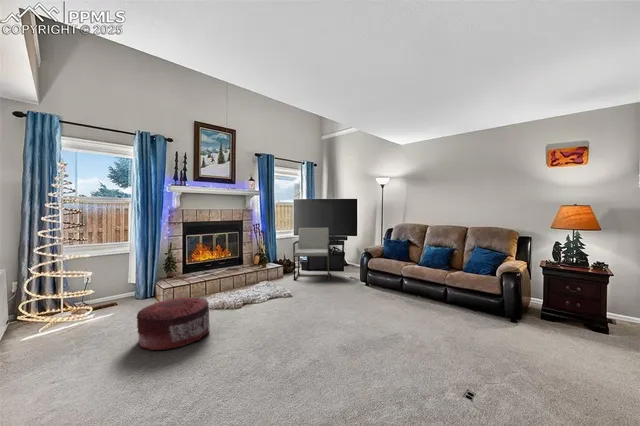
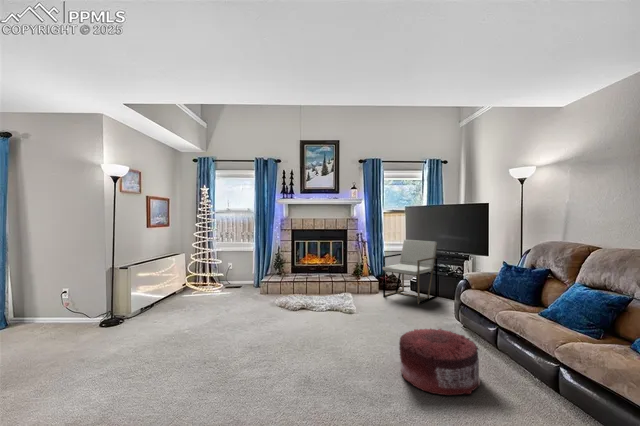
pouf: present [137,297,210,350] -> present [399,329,480,395]

